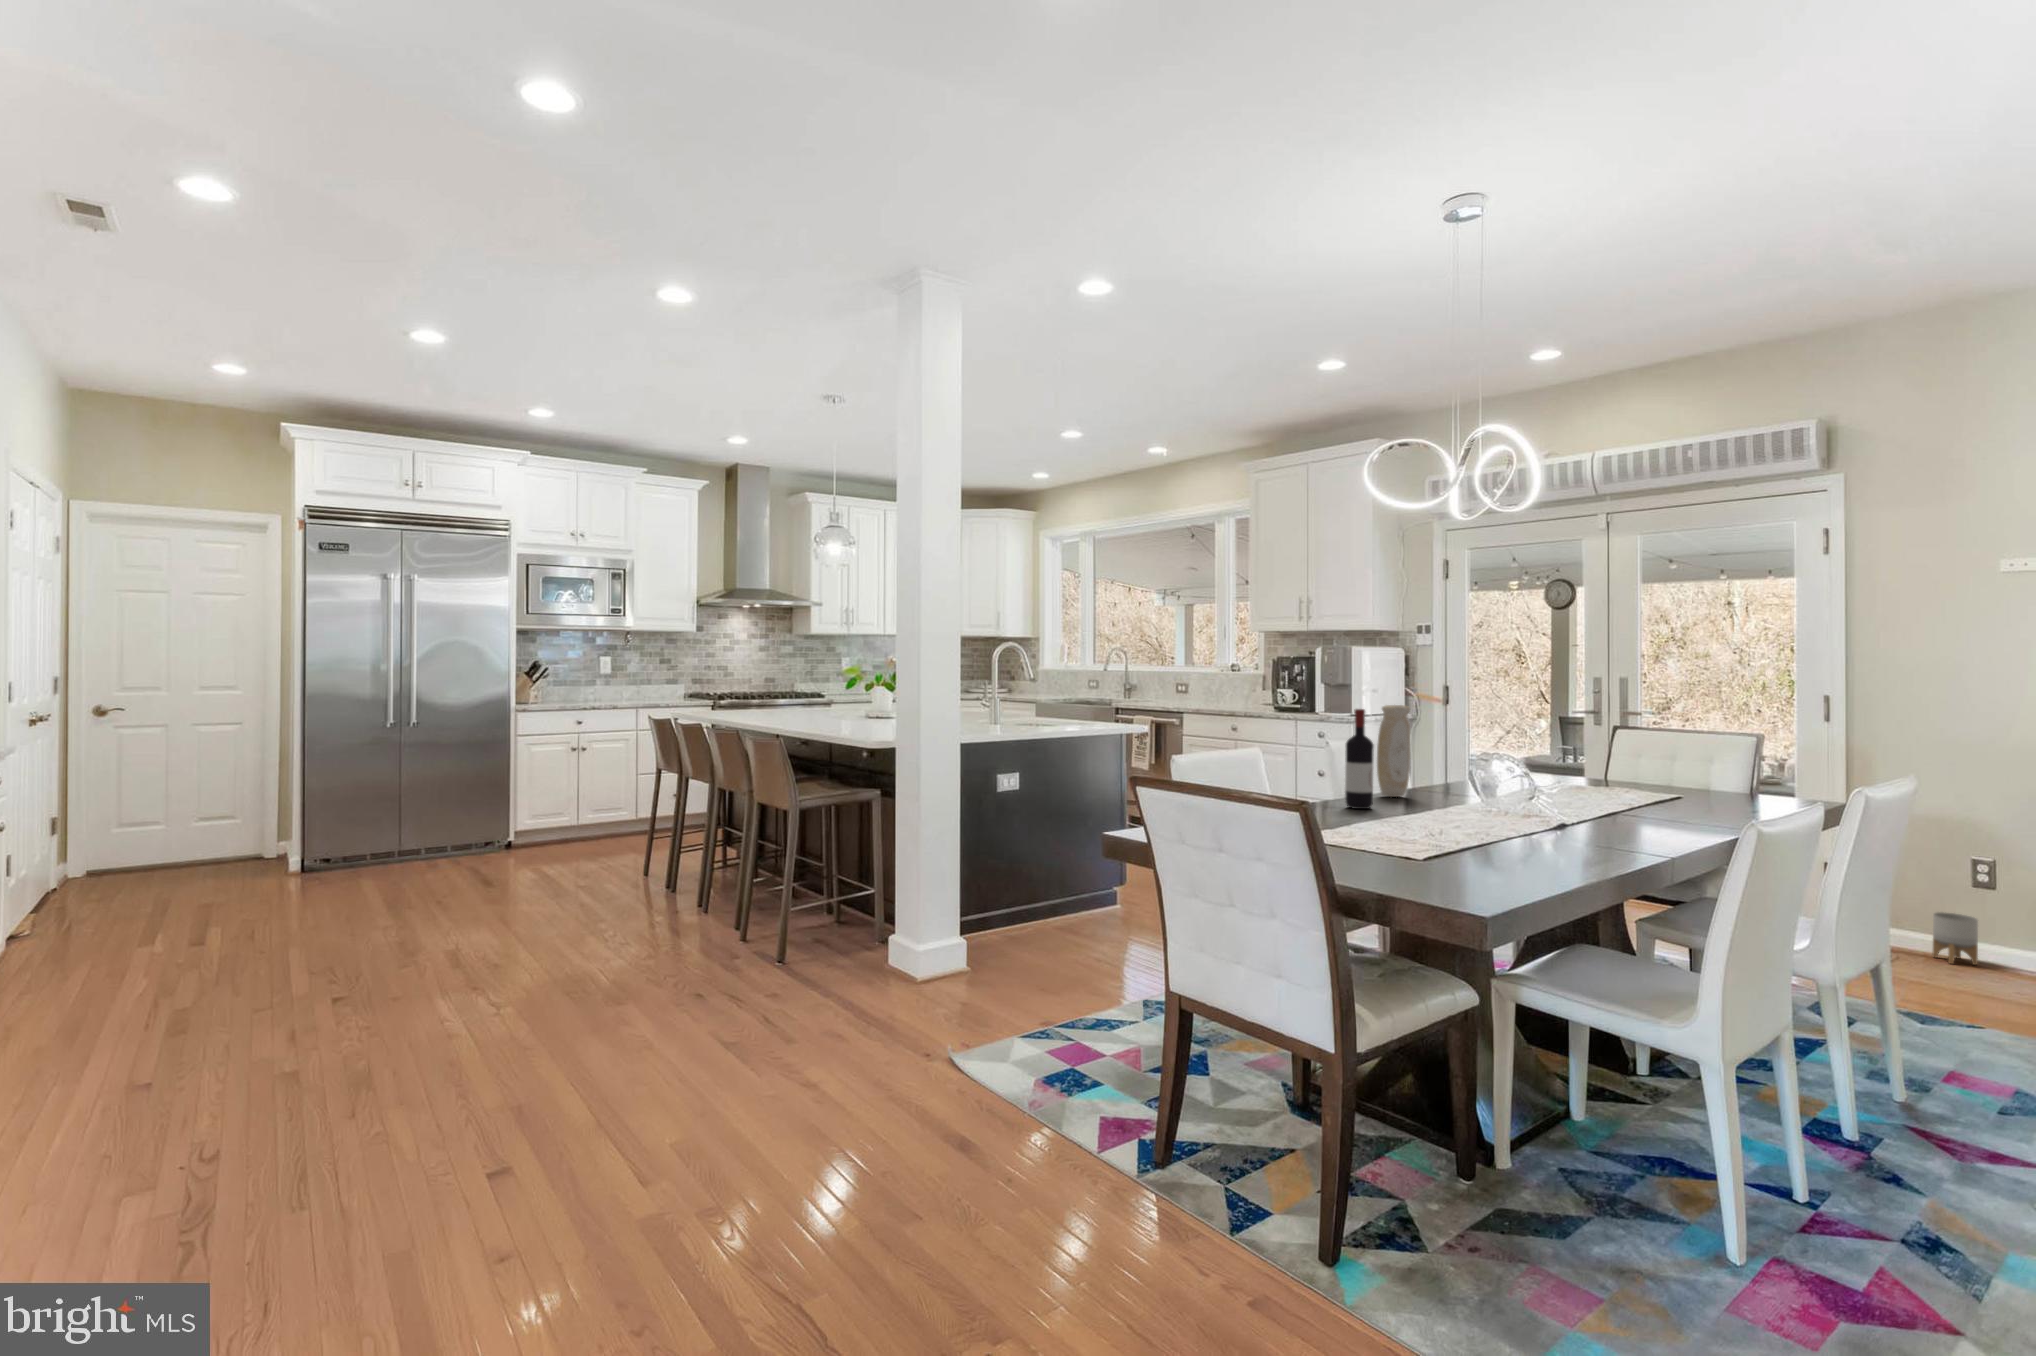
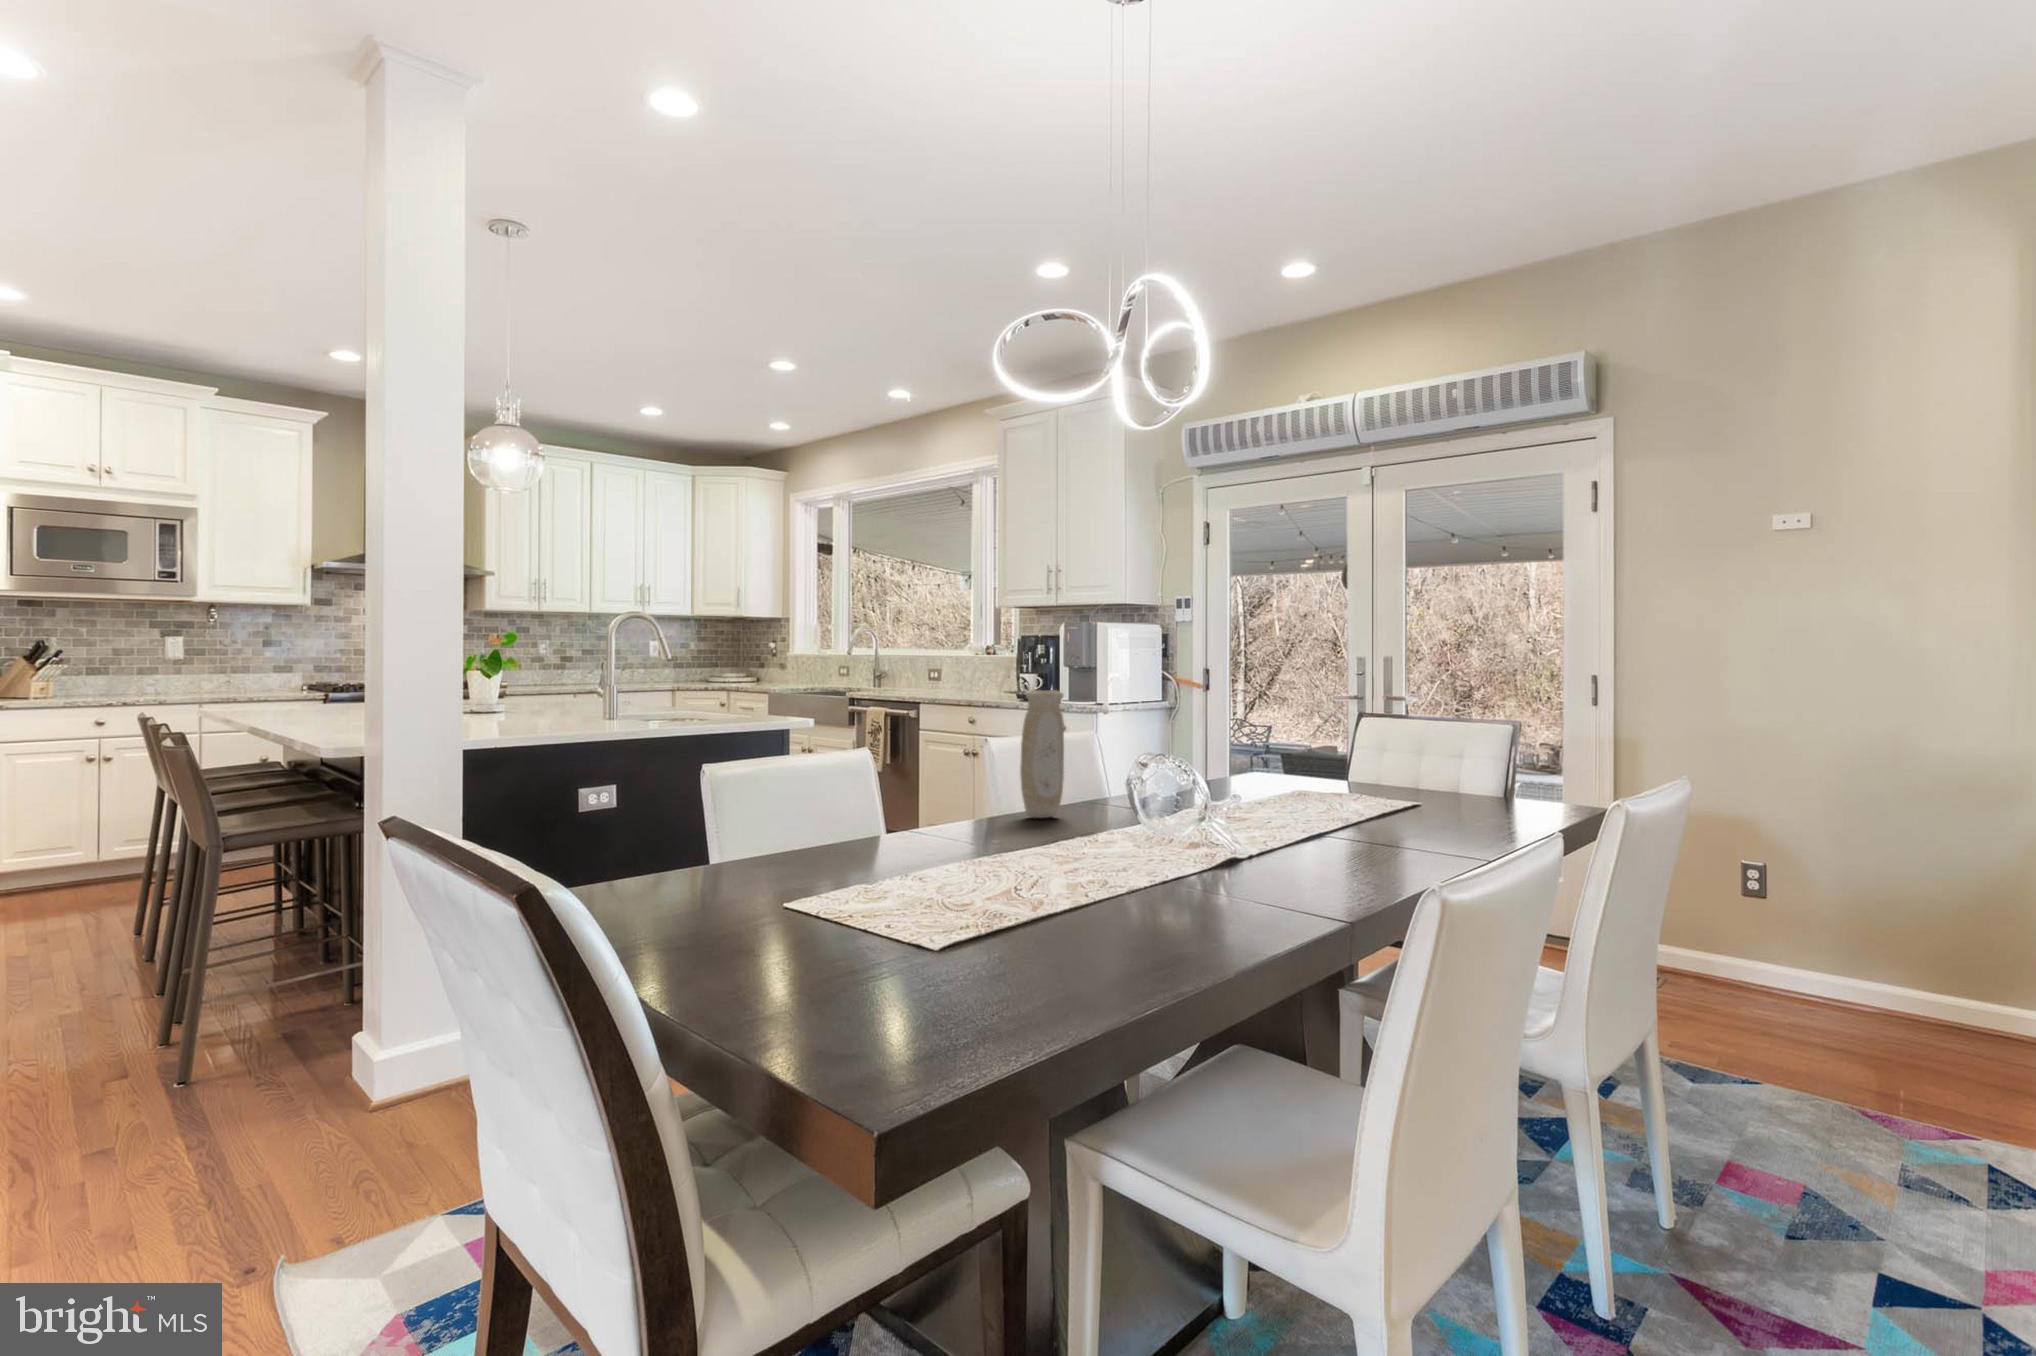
wine bottle: present [1345,709,1374,809] -> none [950,695,989,842]
planter: present [1933,912,1978,965] -> none [1705,927,1751,988]

